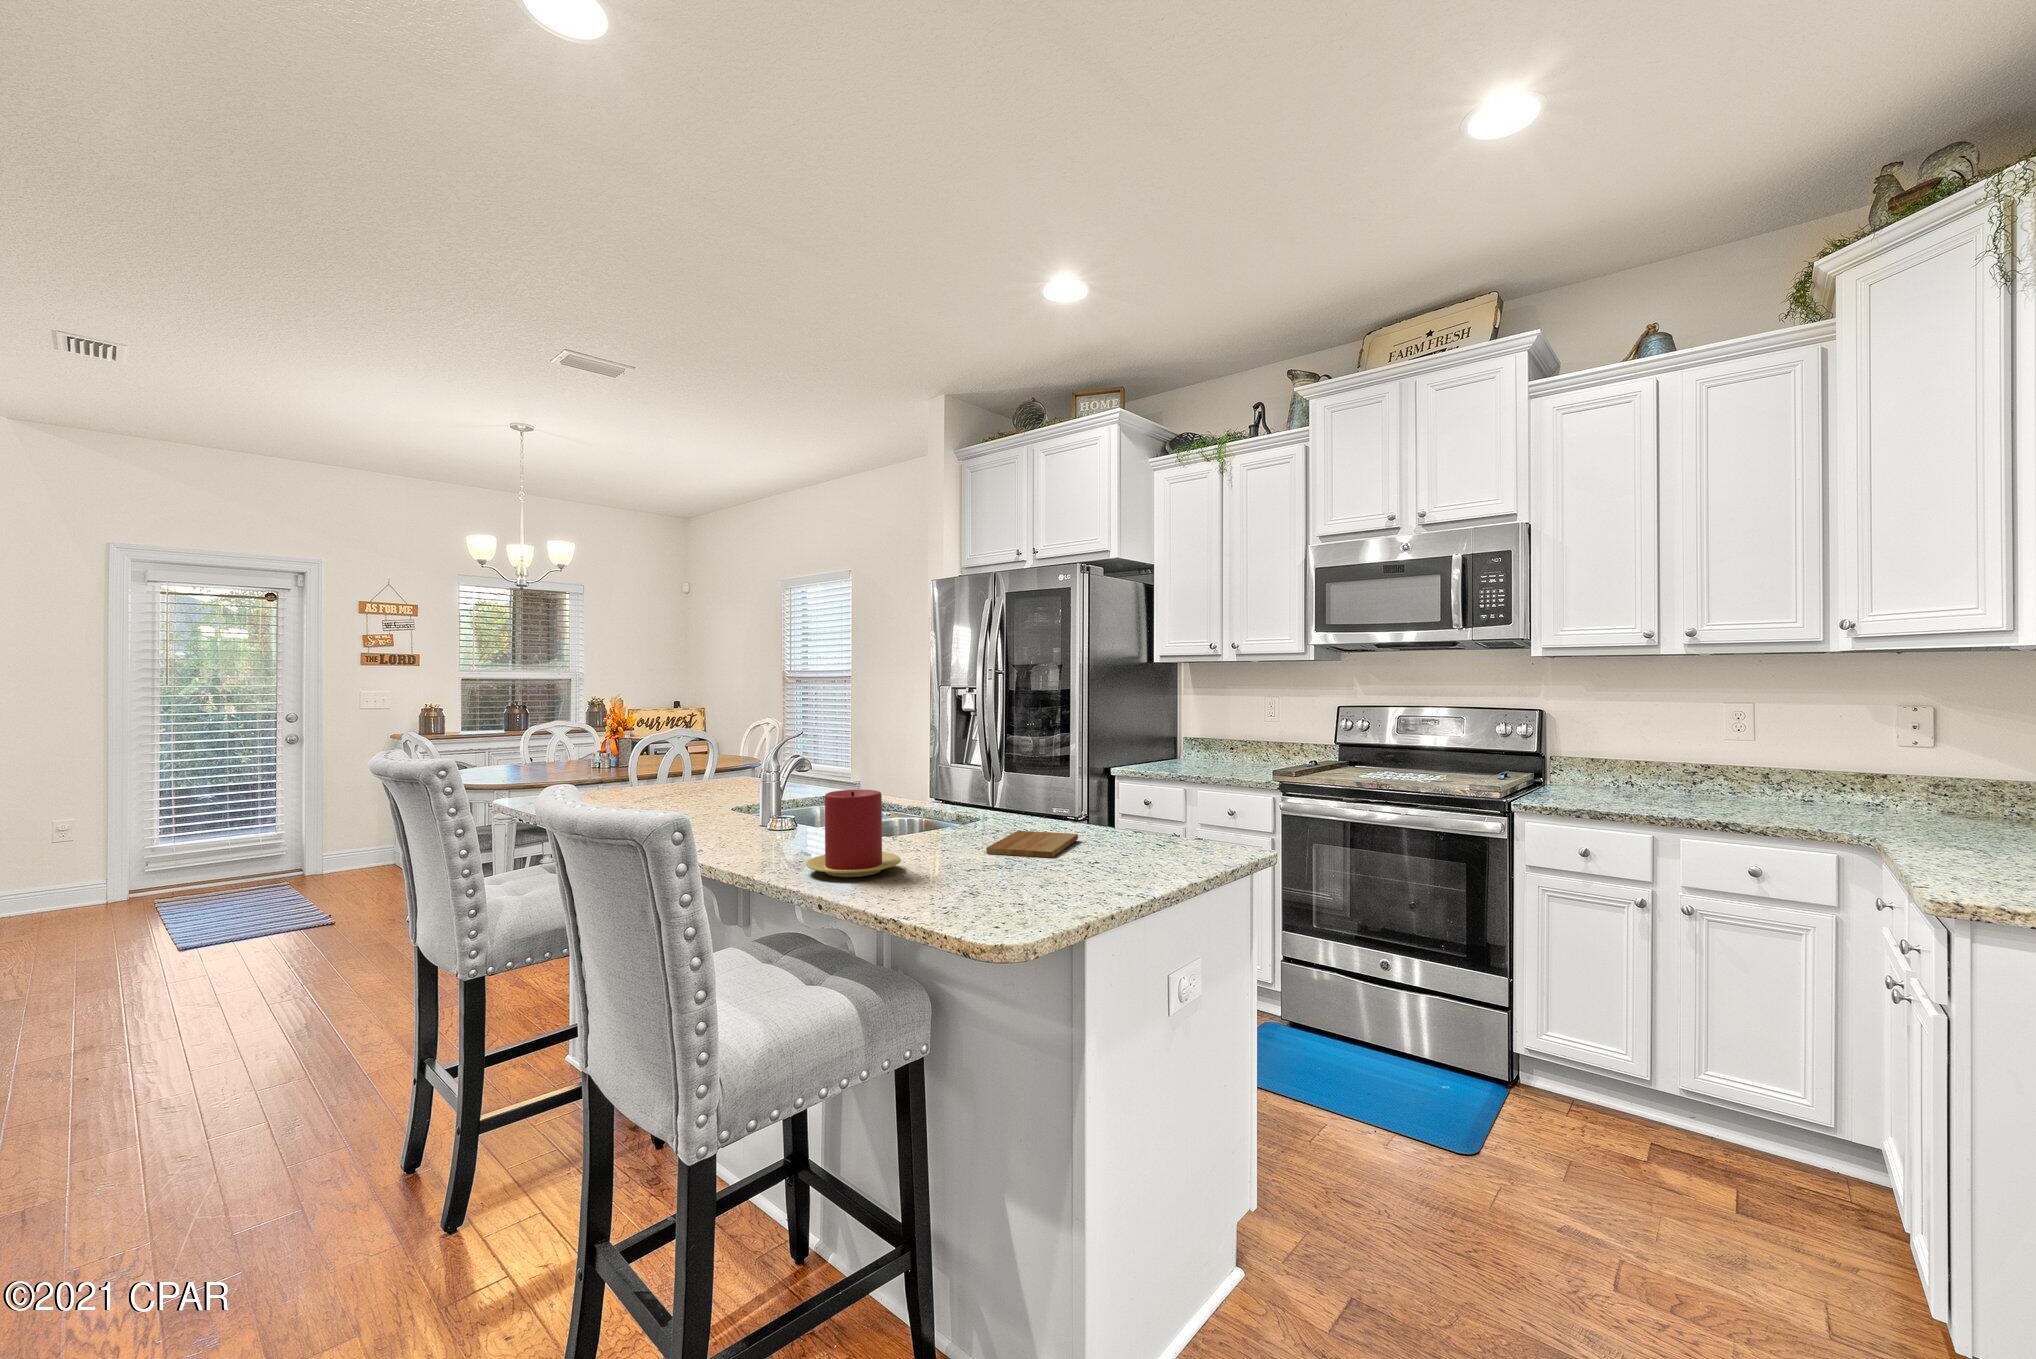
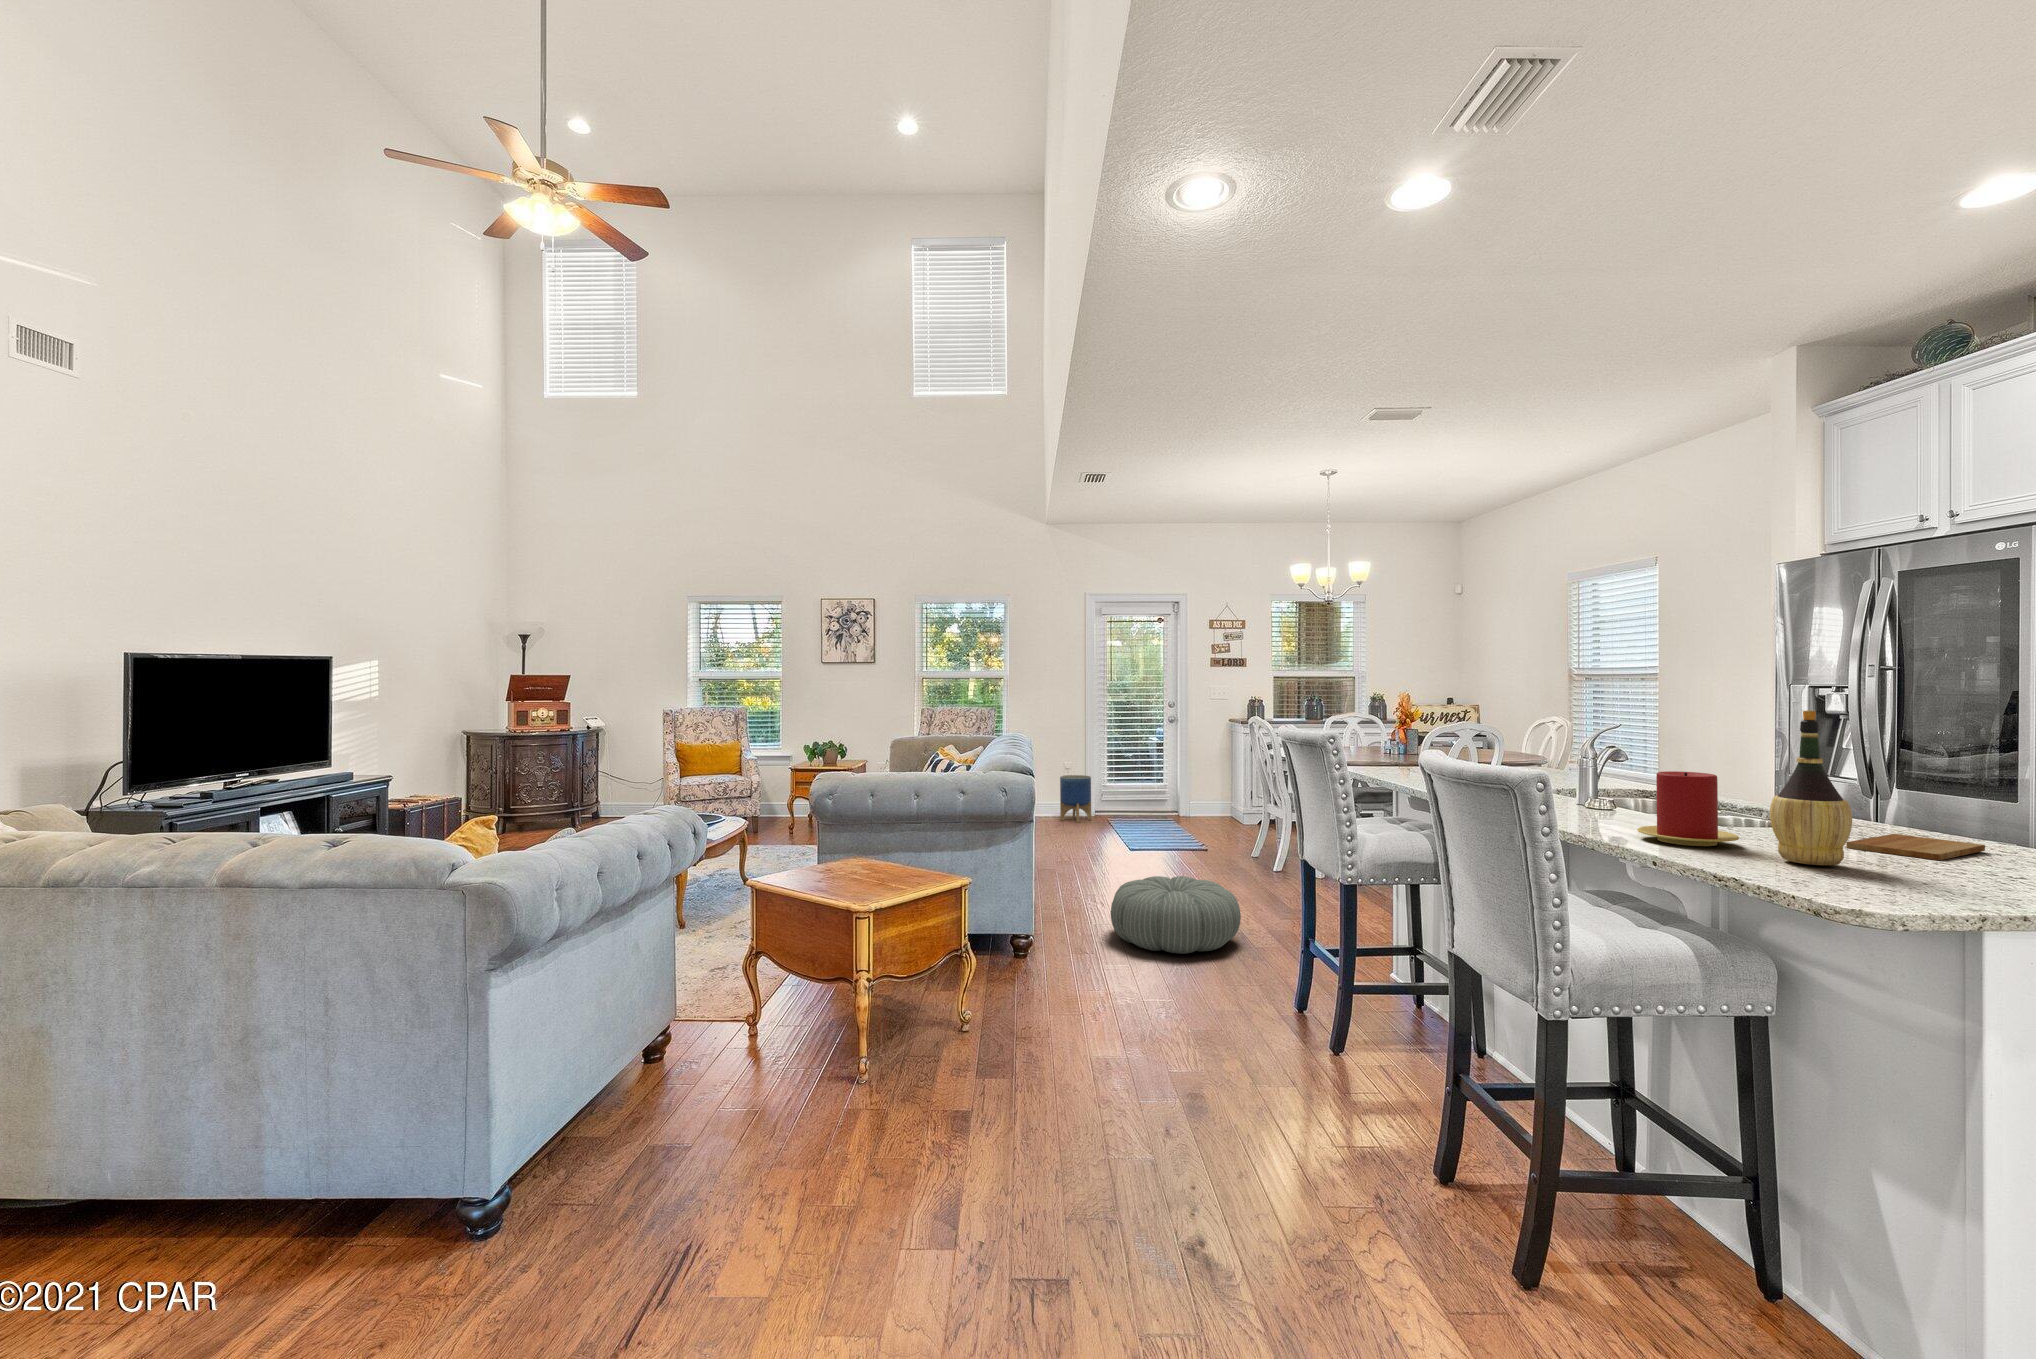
wine bottle: none [926,718,993,886] -> present [1770,710,1852,865]
planter: none [70,832,139,909] -> present [1060,775,1091,822]
pouf: none [80,982,348,1124] -> present [1111,876,1241,954]

